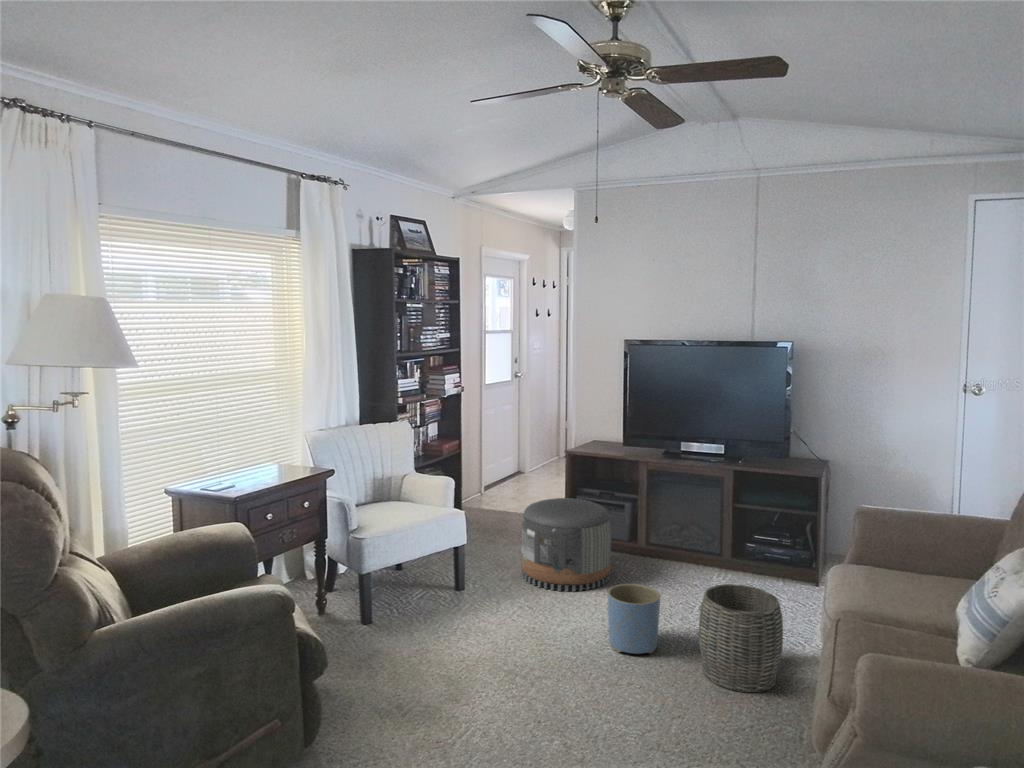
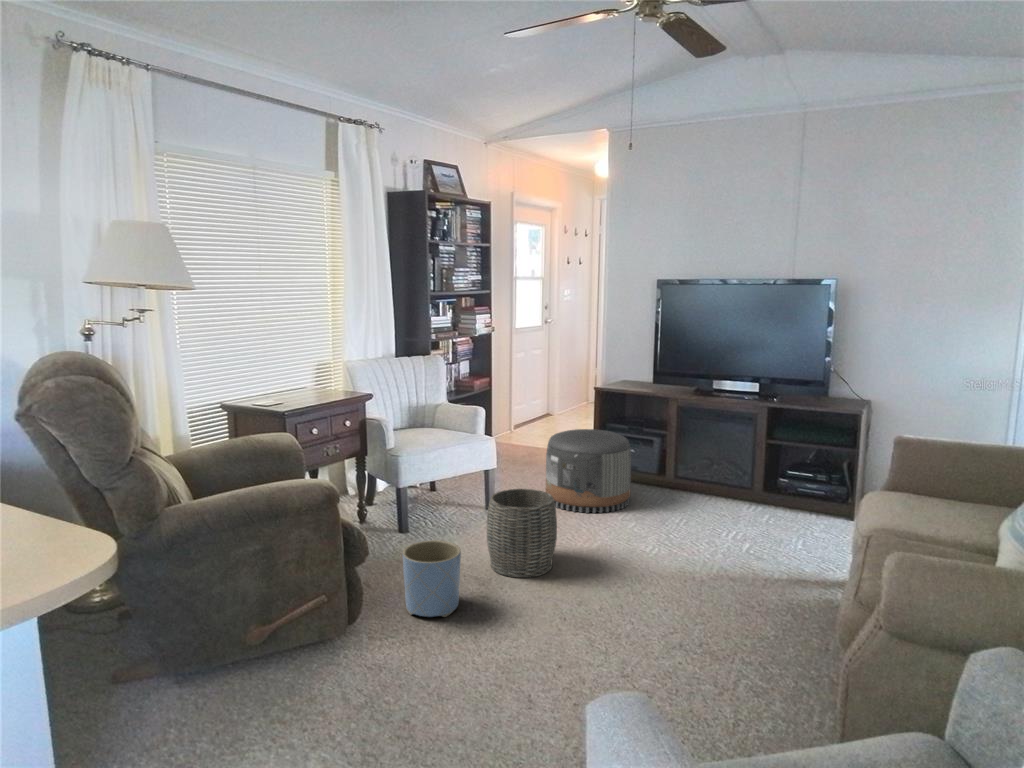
planter: present [608,584,660,654] -> present [403,540,461,617]
woven basket: present [699,584,783,693] -> present [487,489,557,578]

